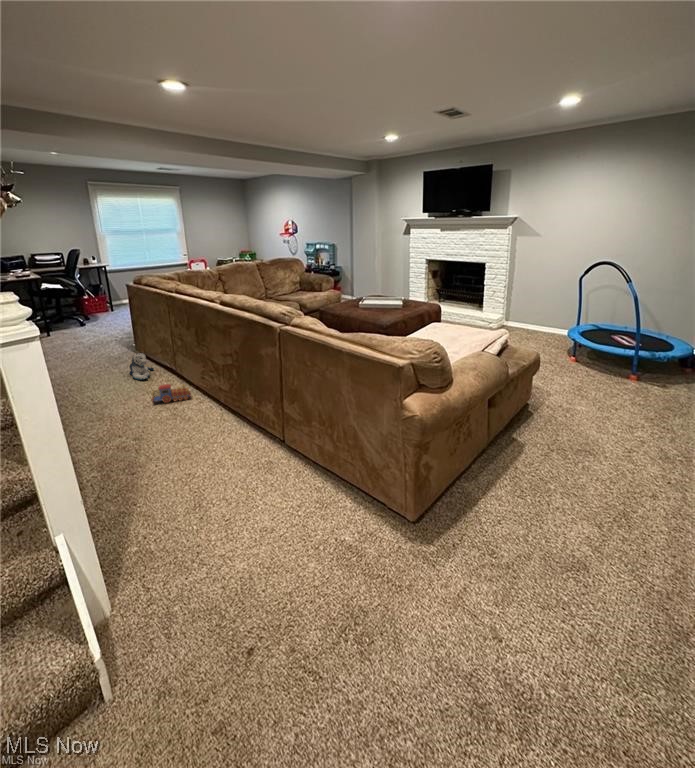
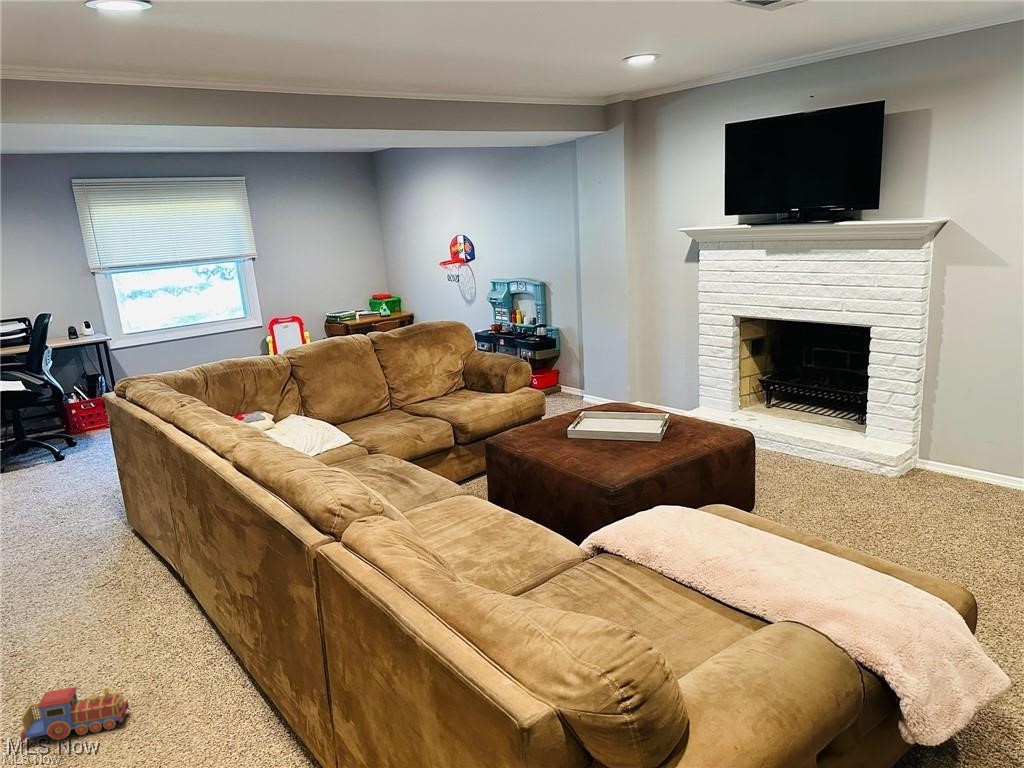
plush toy: present [129,353,154,380] -> none [35,575,95,646]

